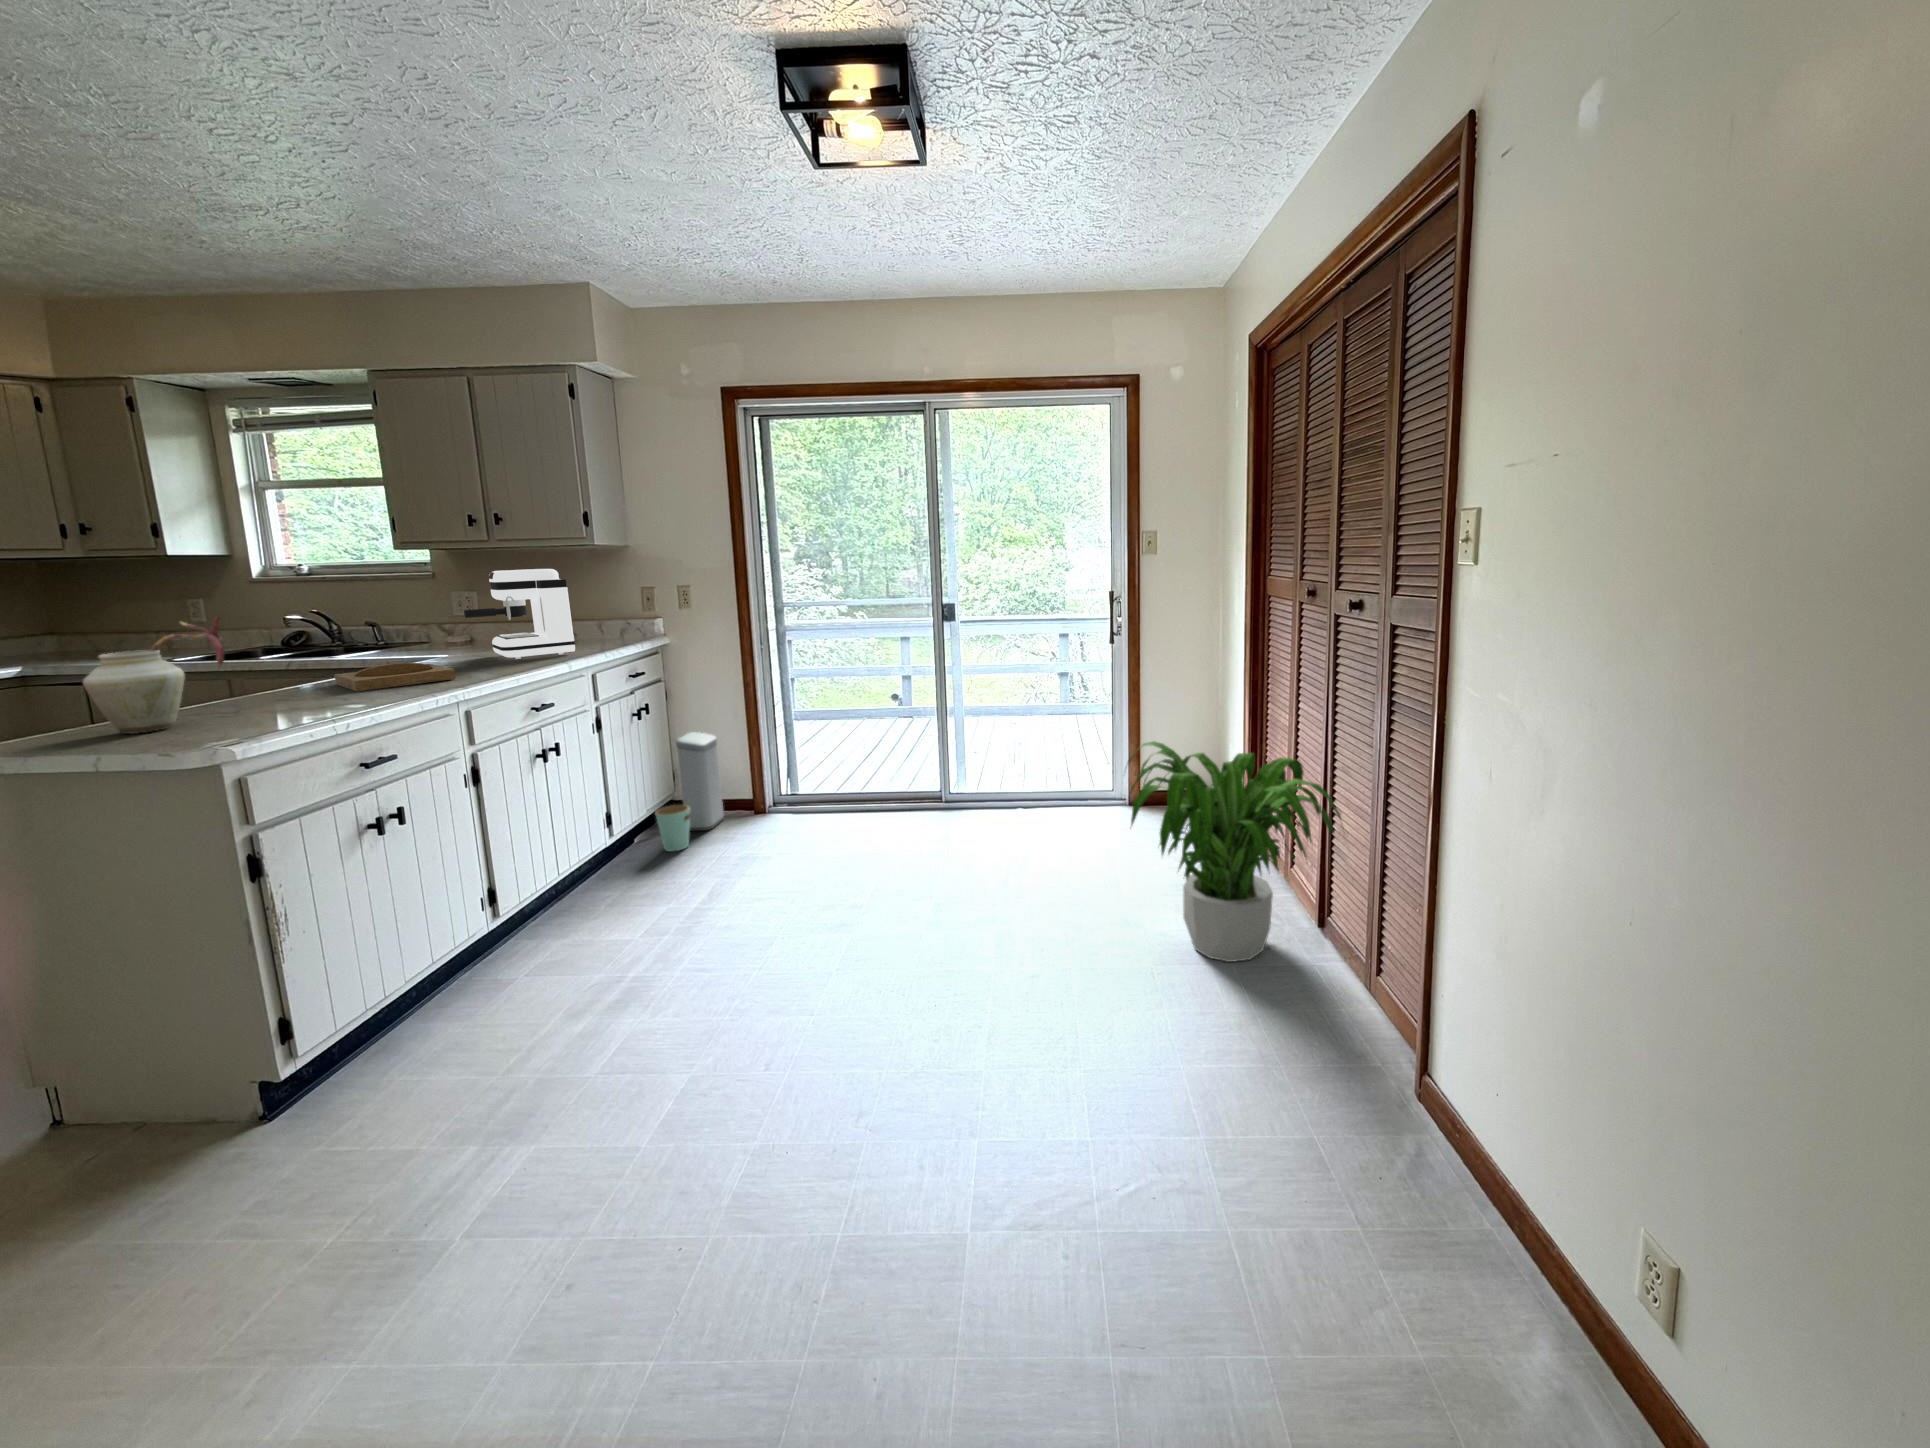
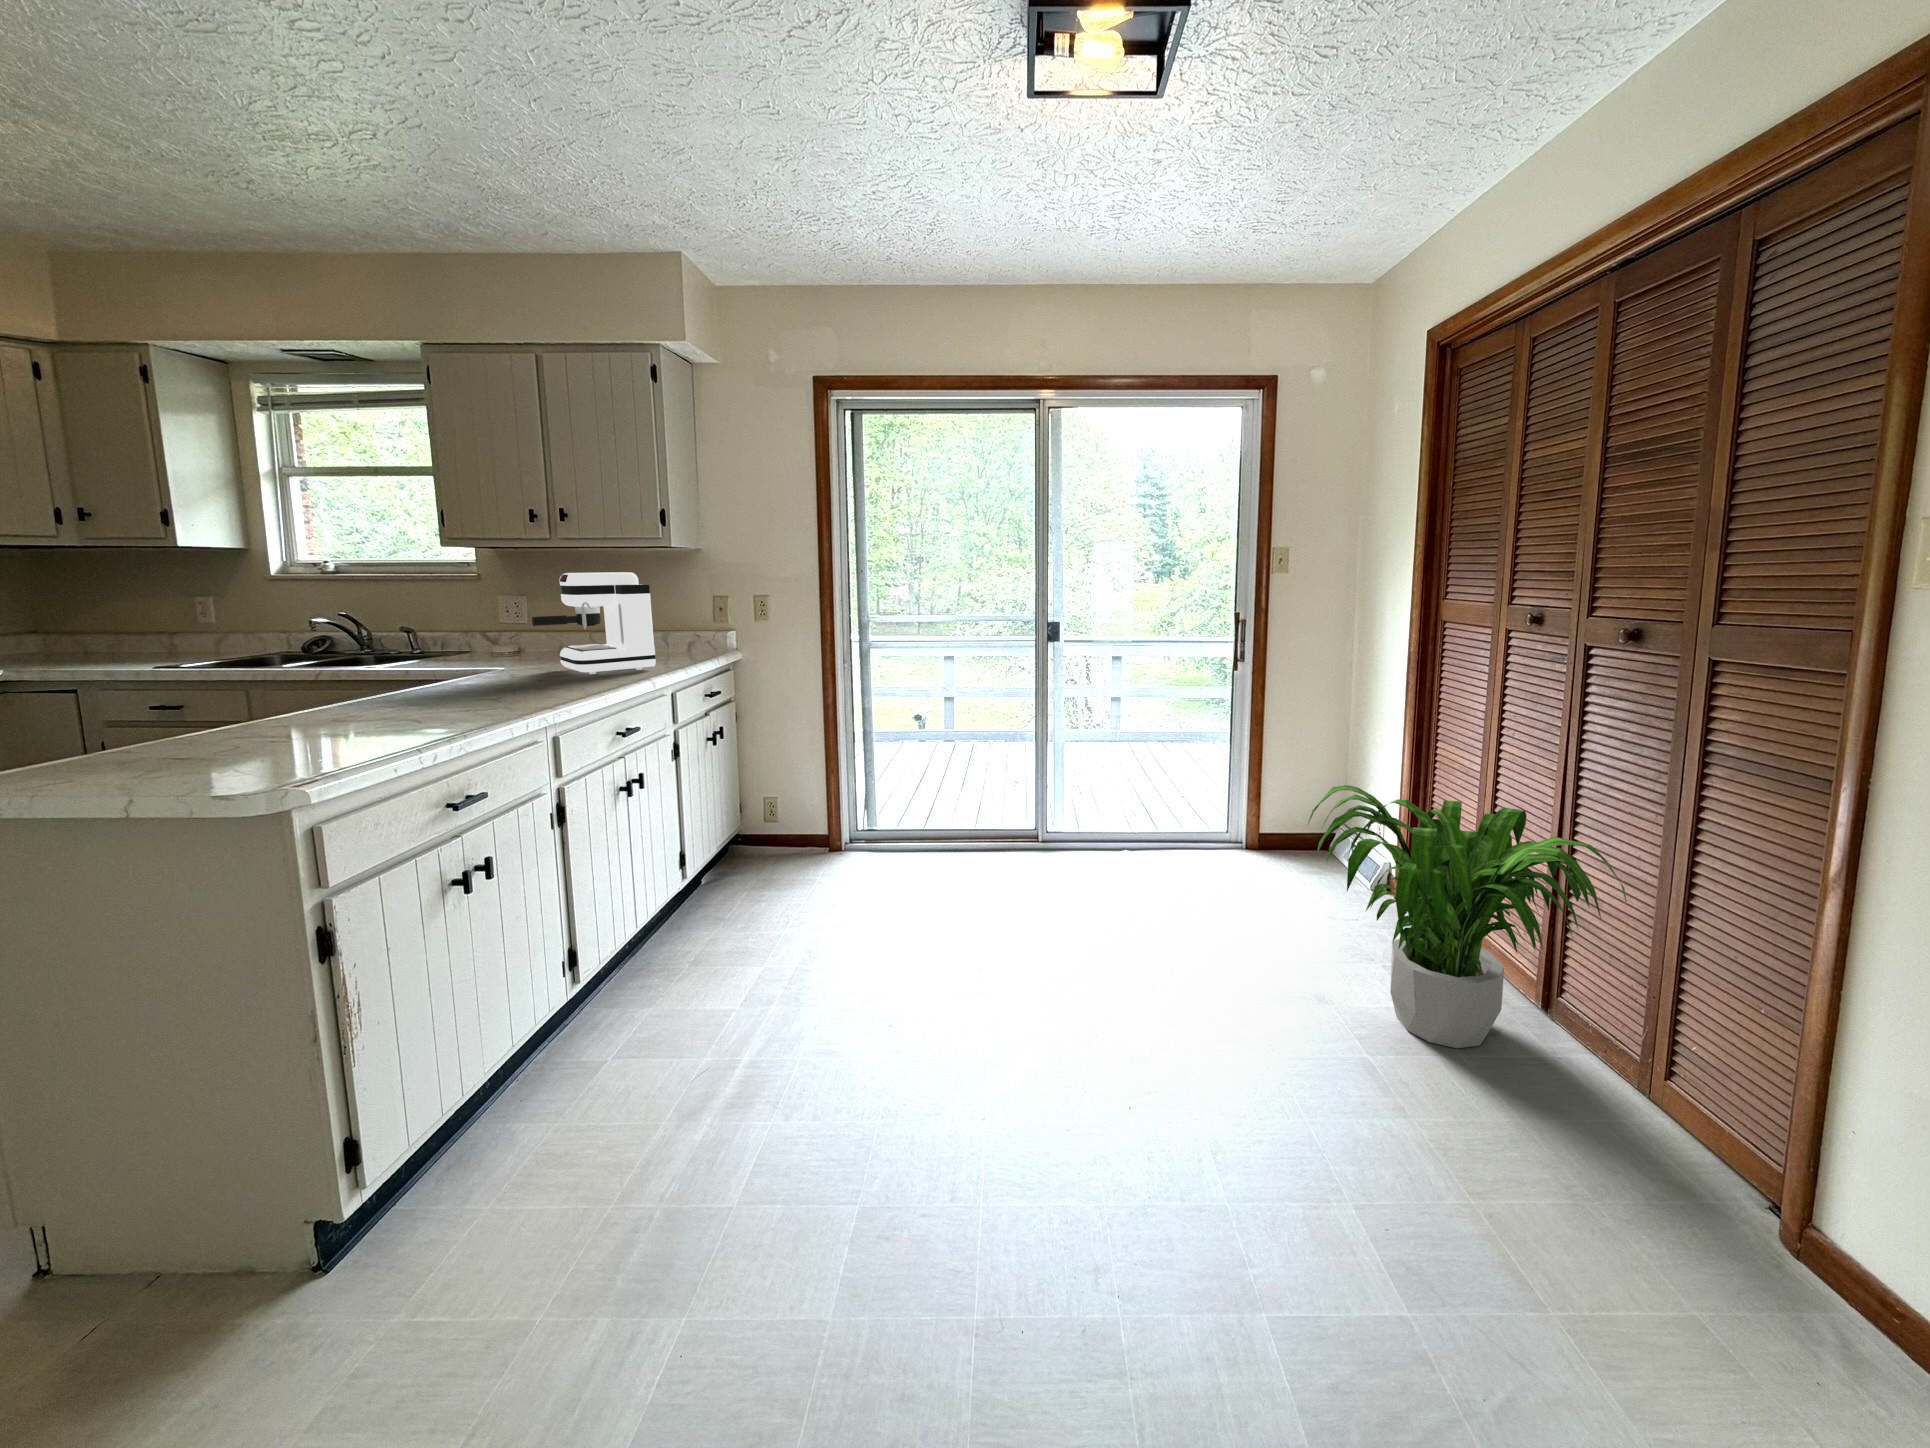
vase: present [83,616,225,734] -> none [105,616,285,768]
tray: present [334,663,456,691] -> none [395,678,540,712]
trash can: present [655,732,724,851] -> none [732,758,797,894]

